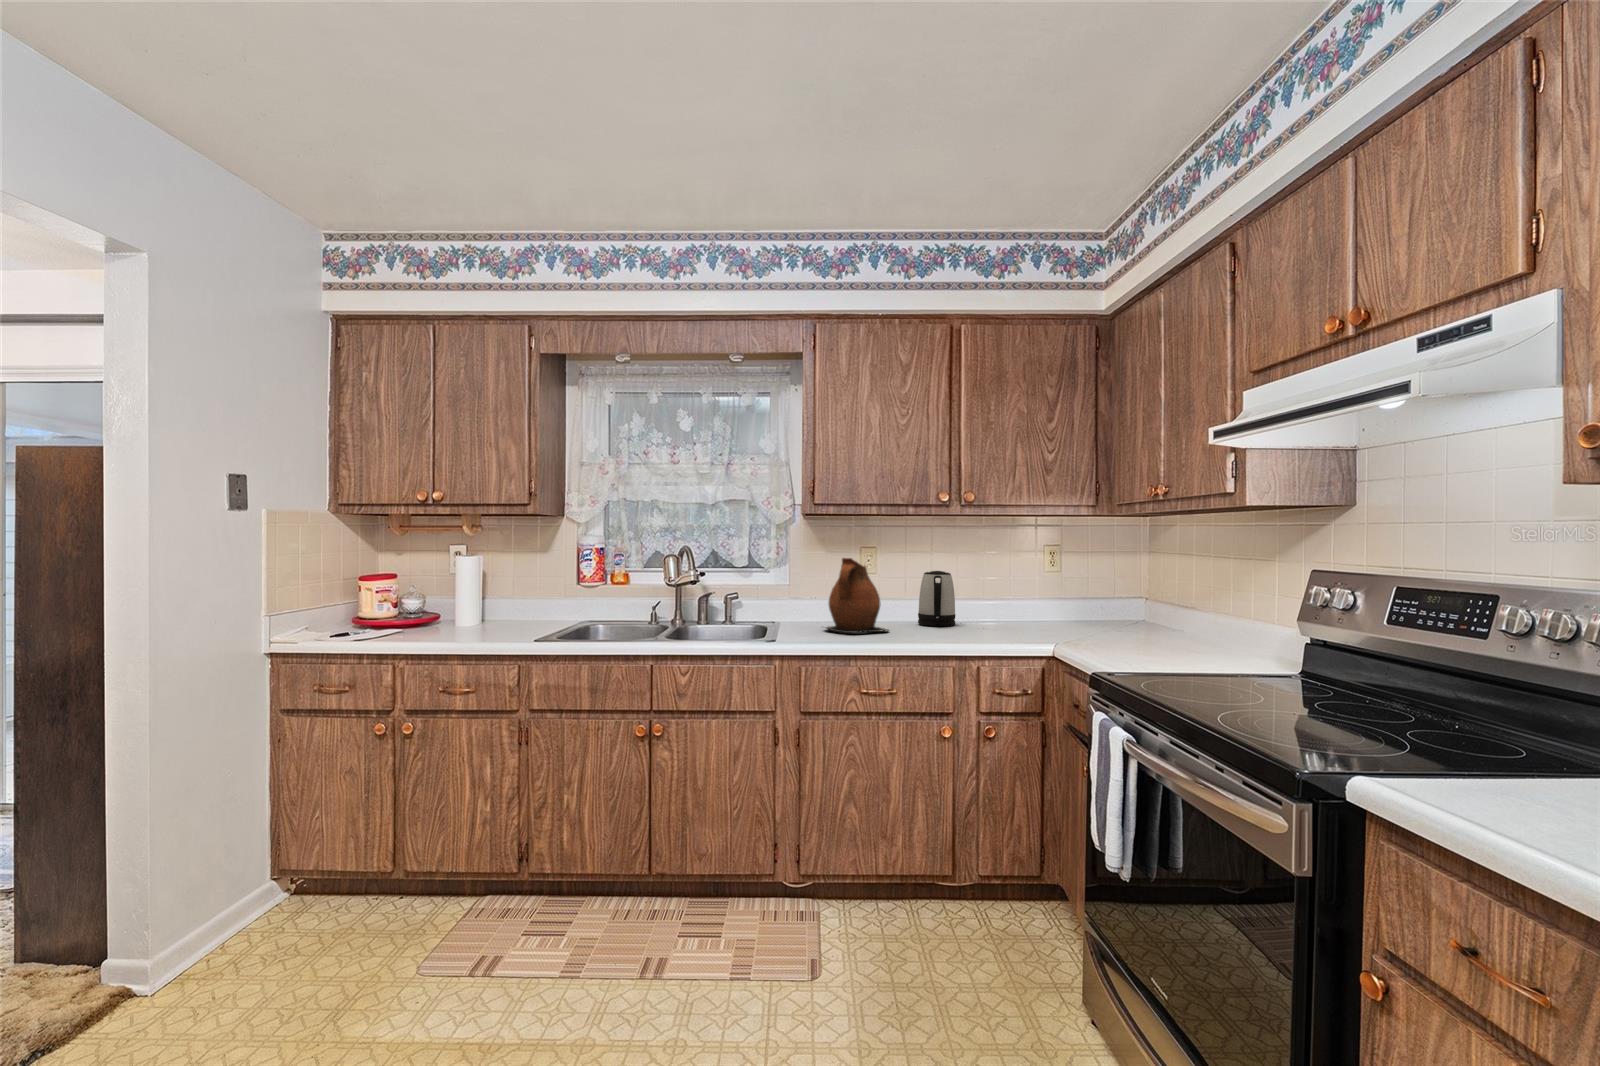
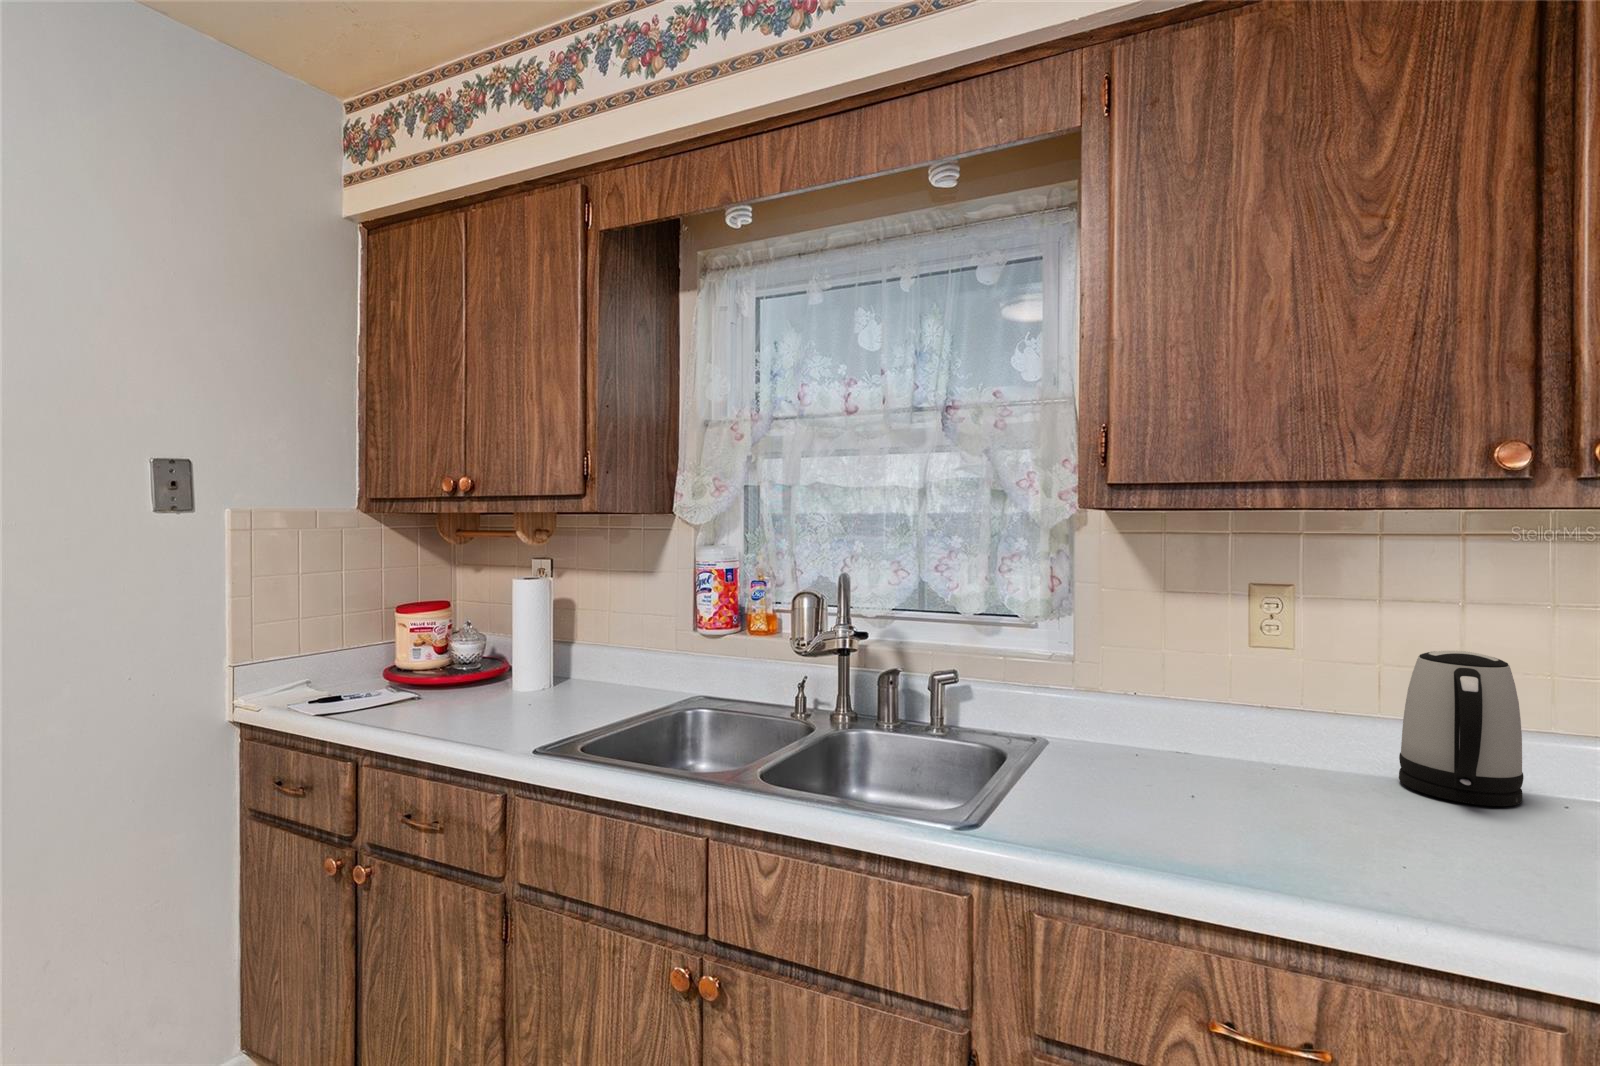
ceramic pitcher: present [826,558,889,633] -> none [1122,617,1316,824]

